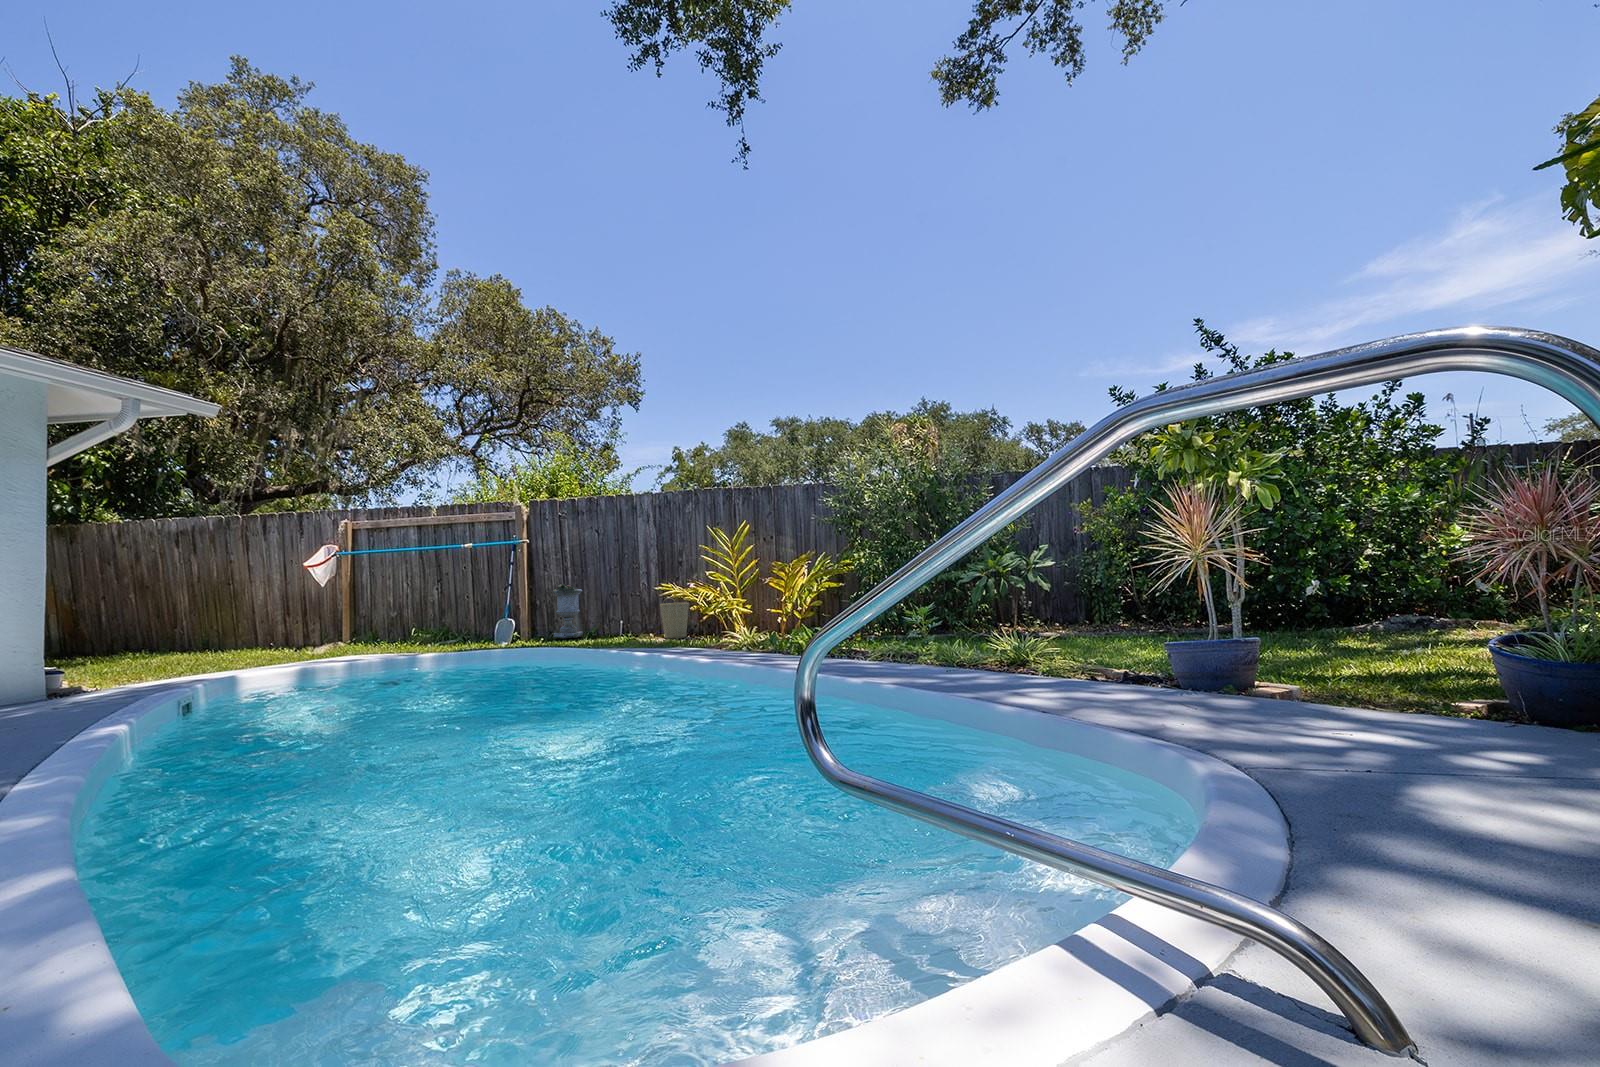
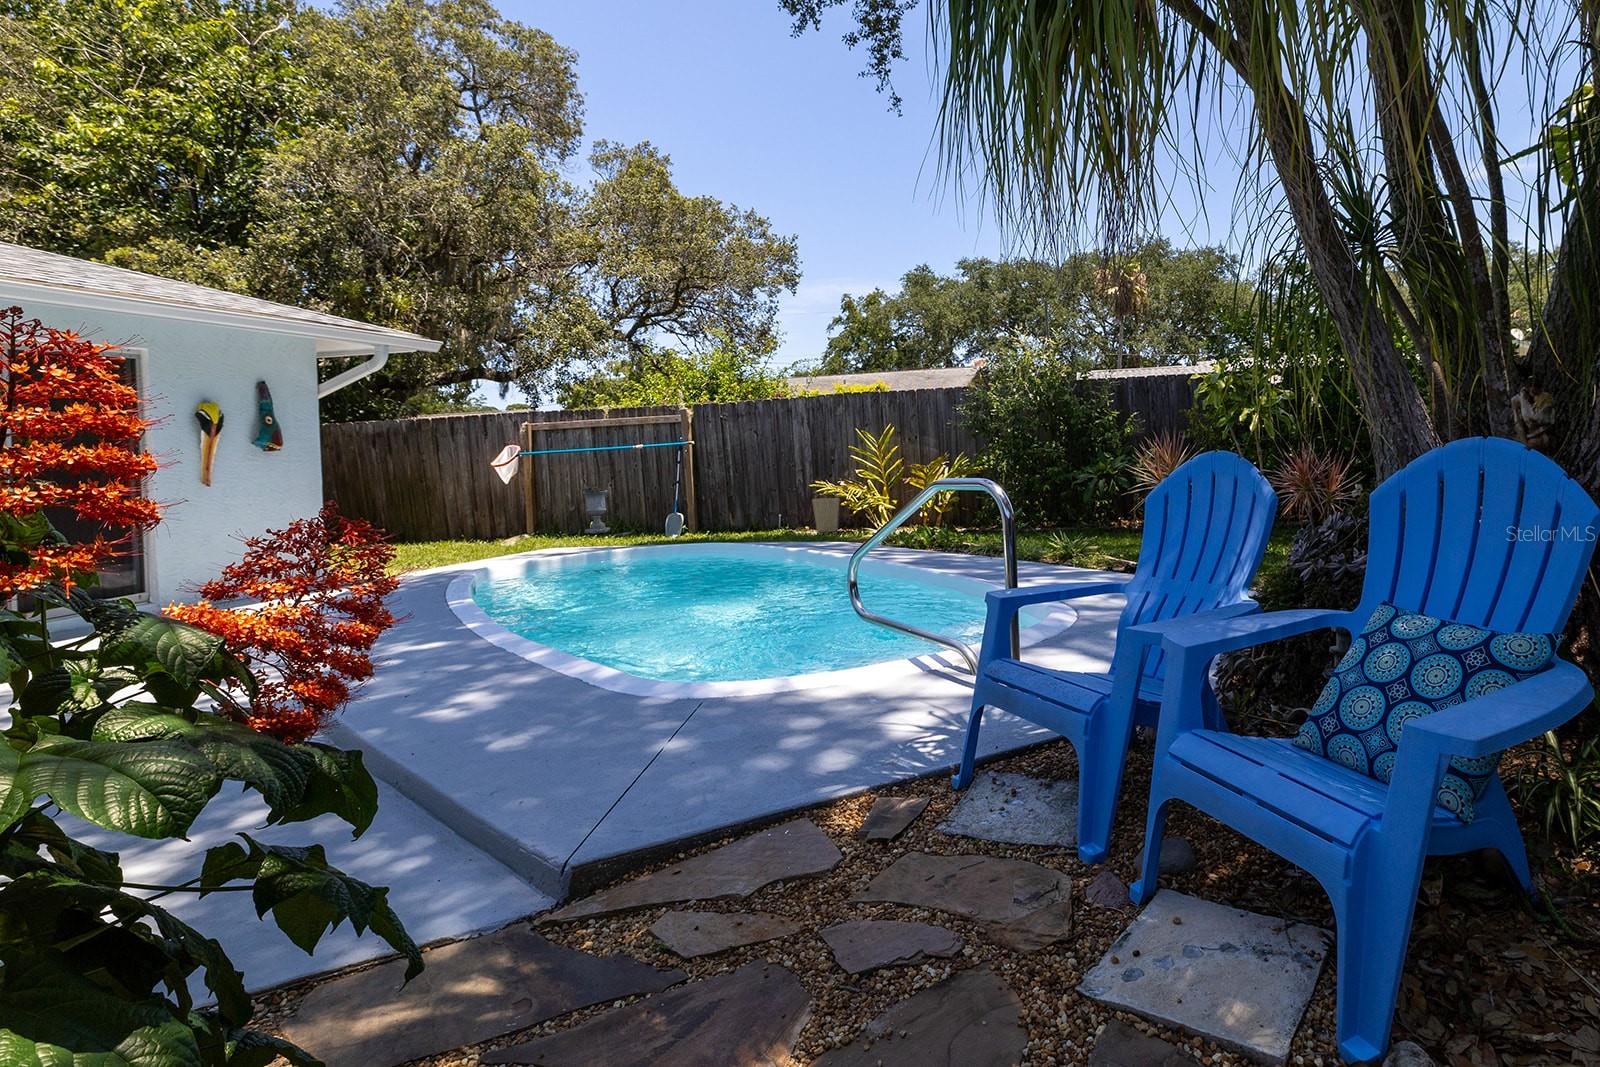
planter: present [553,584,583,639] -> present [582,486,611,534]

